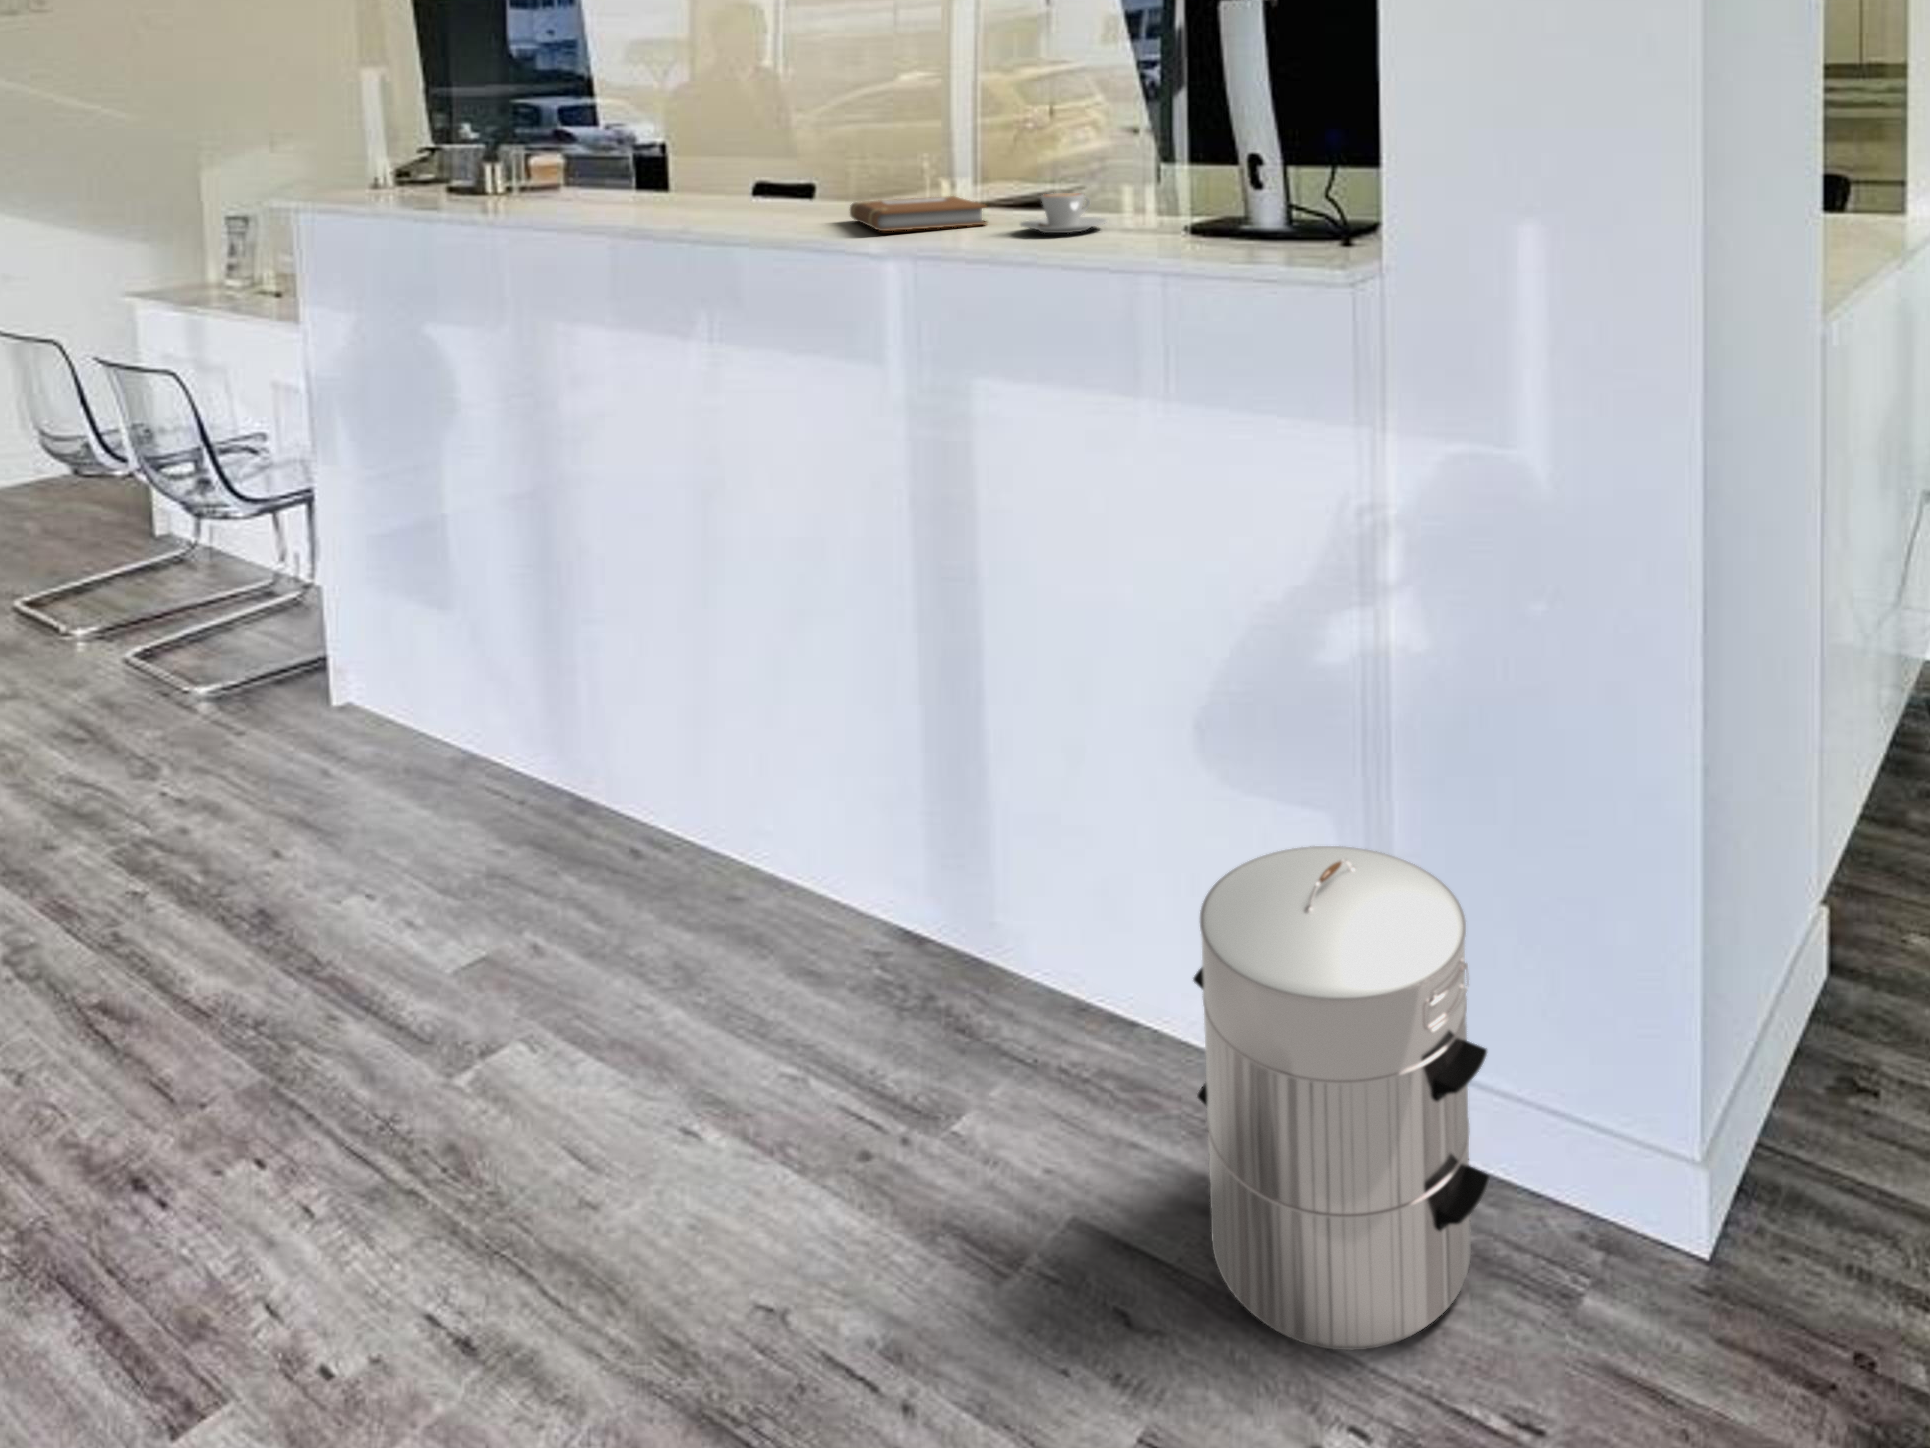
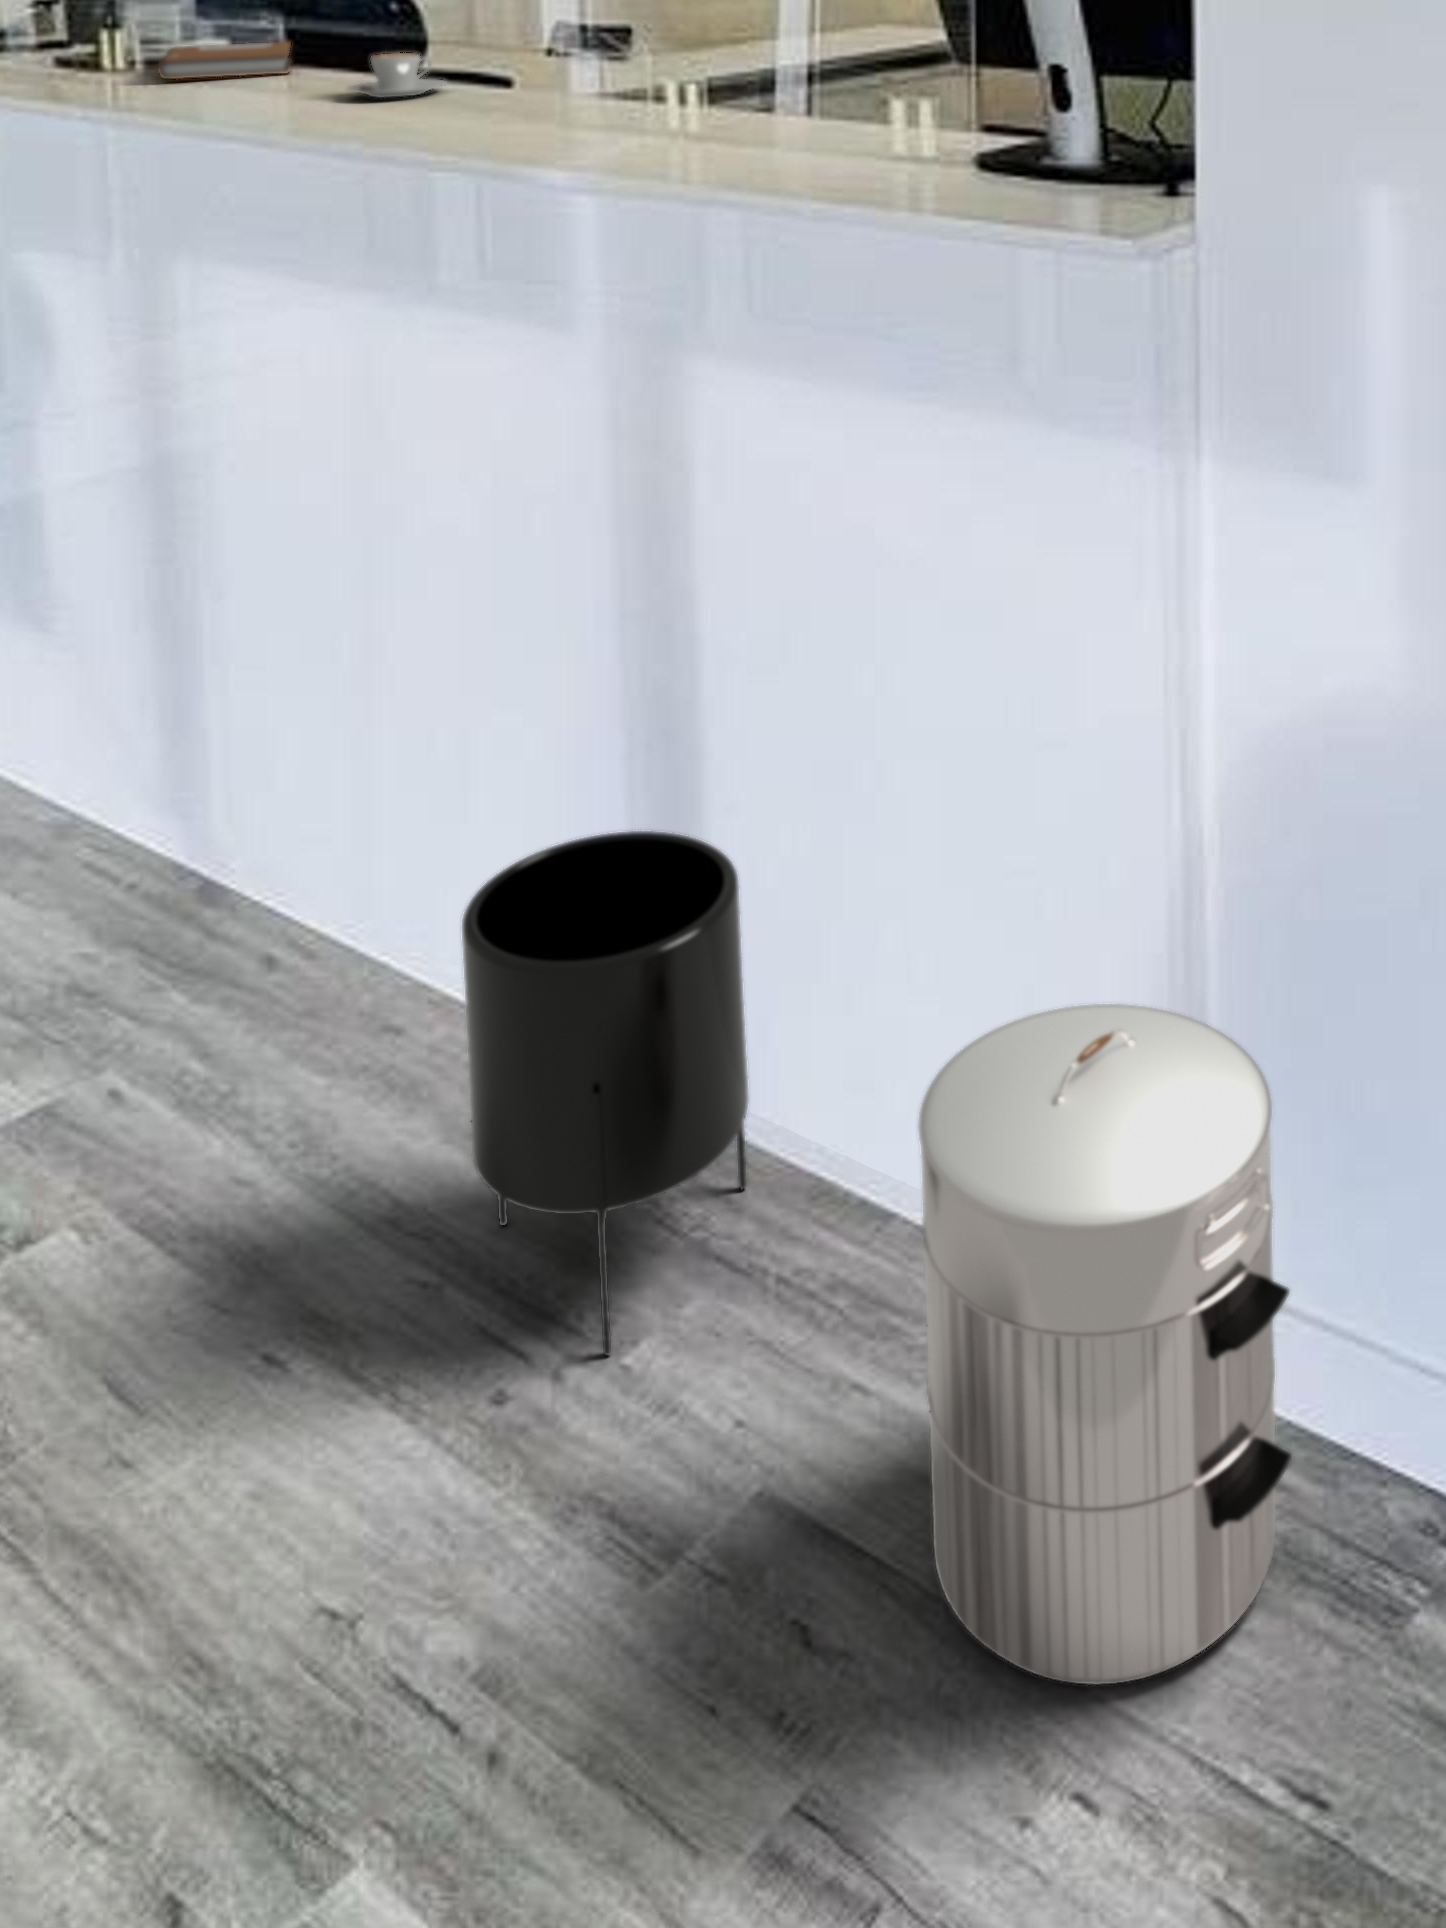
coffee cup: present [1020,193,1106,233] -> present [347,53,446,98]
notebook: present [850,196,987,231] -> present [158,42,291,79]
planter: none [821,734,1030,1122] -> present [462,831,748,1356]

